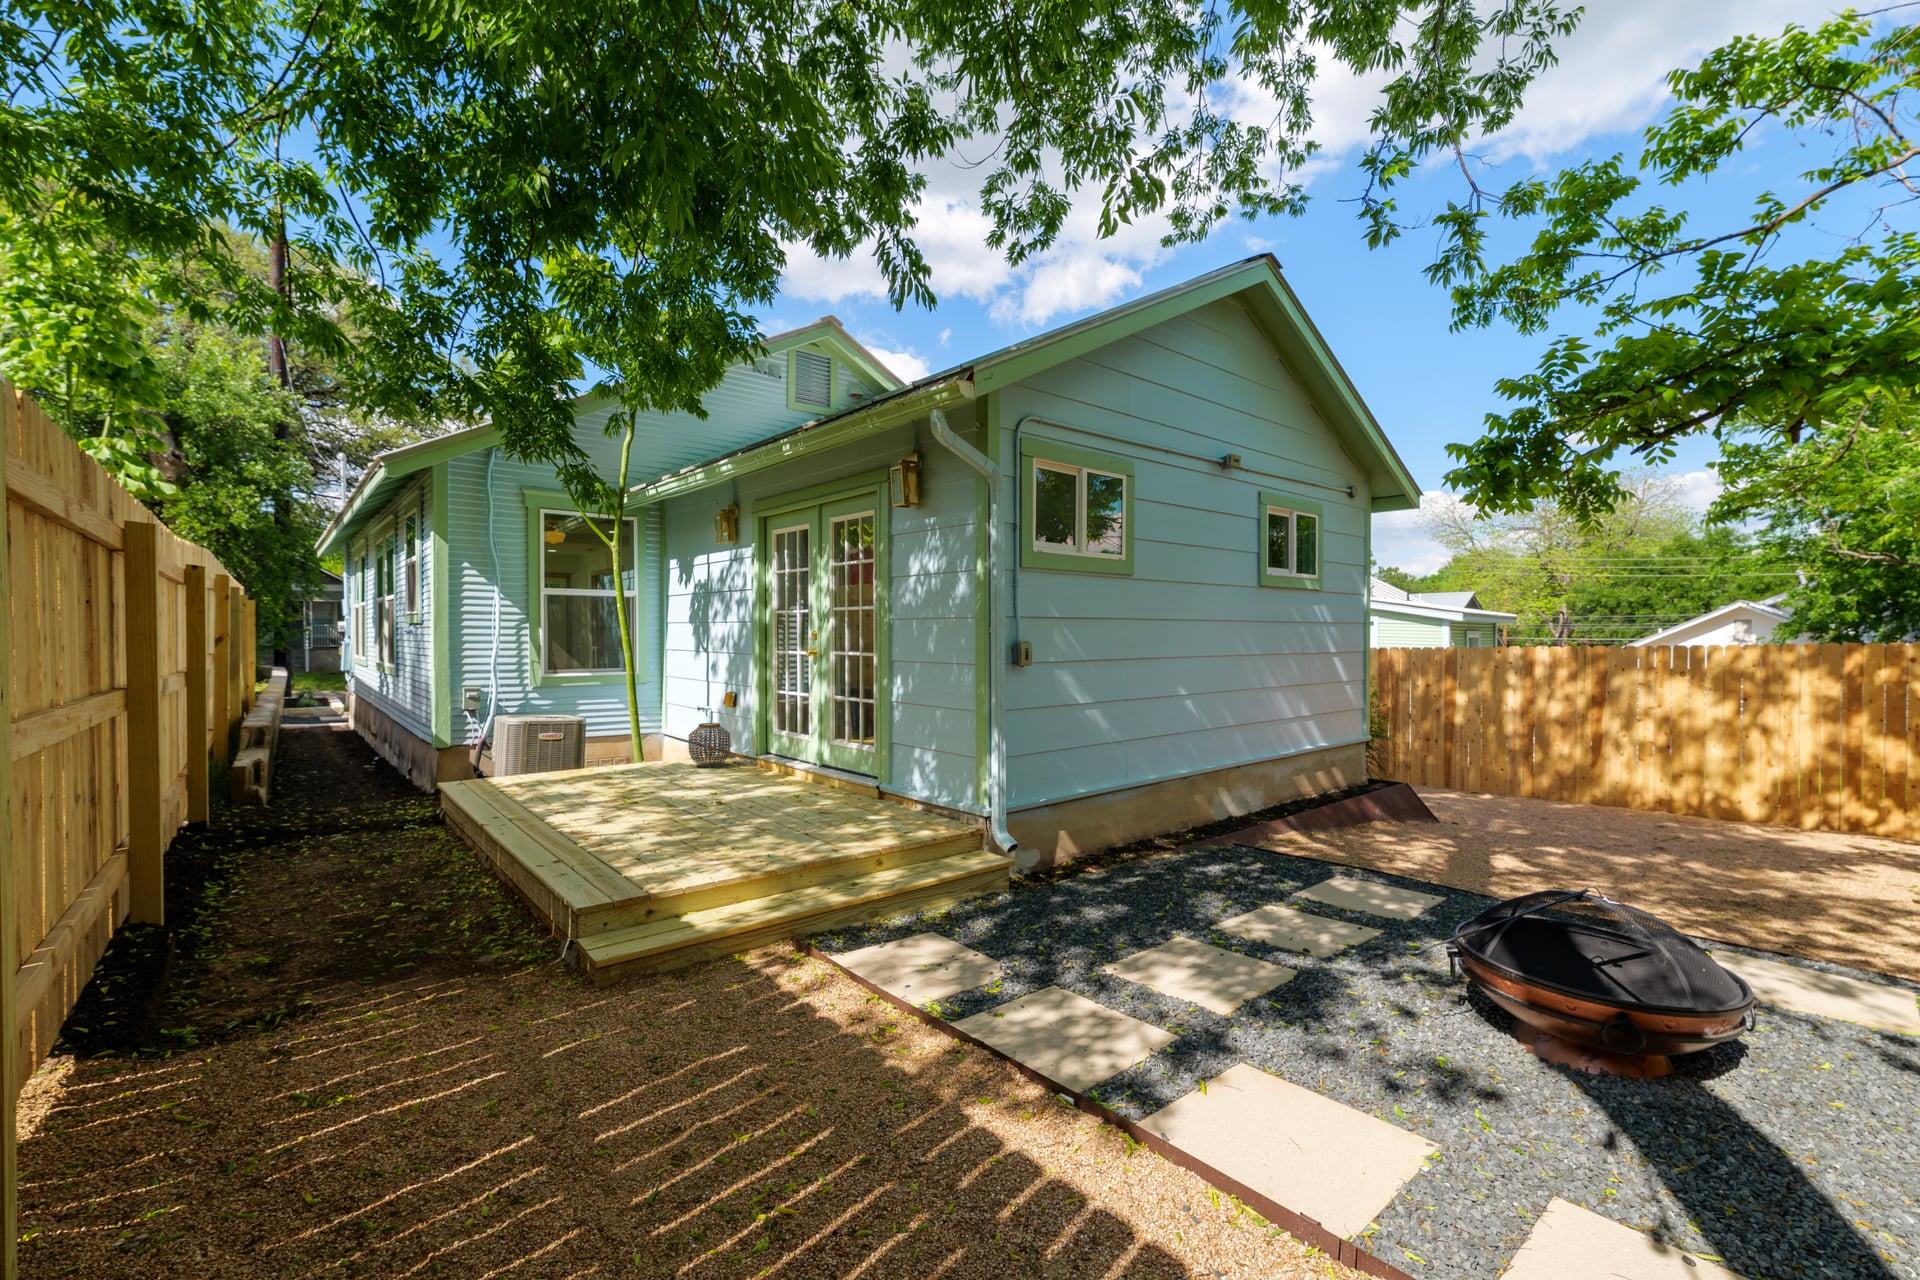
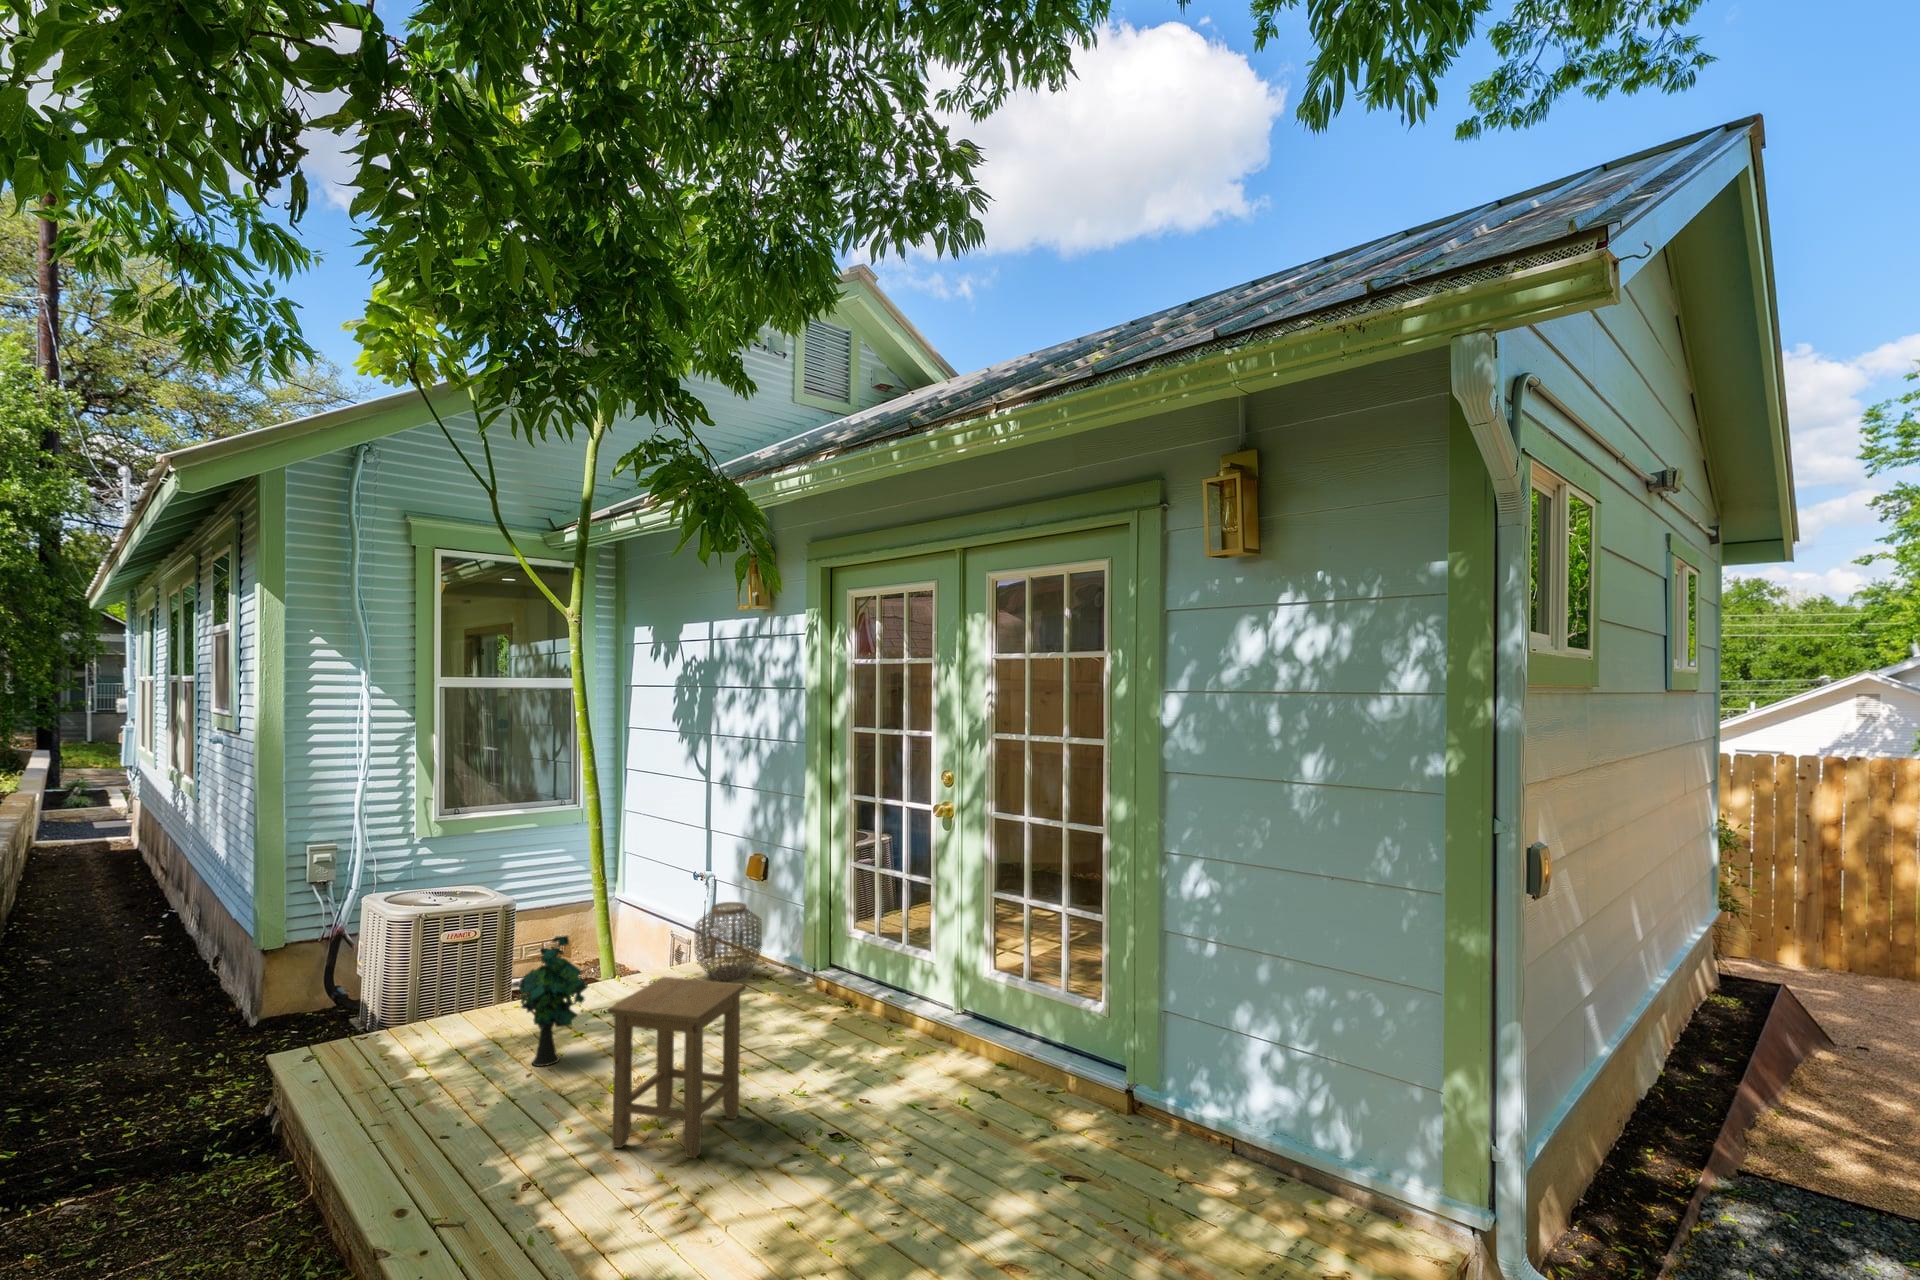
decorative plant: none [570,719,615,789] -> present [509,936,588,1066]
stool: none [610,732,685,811] -> present [608,977,746,1158]

